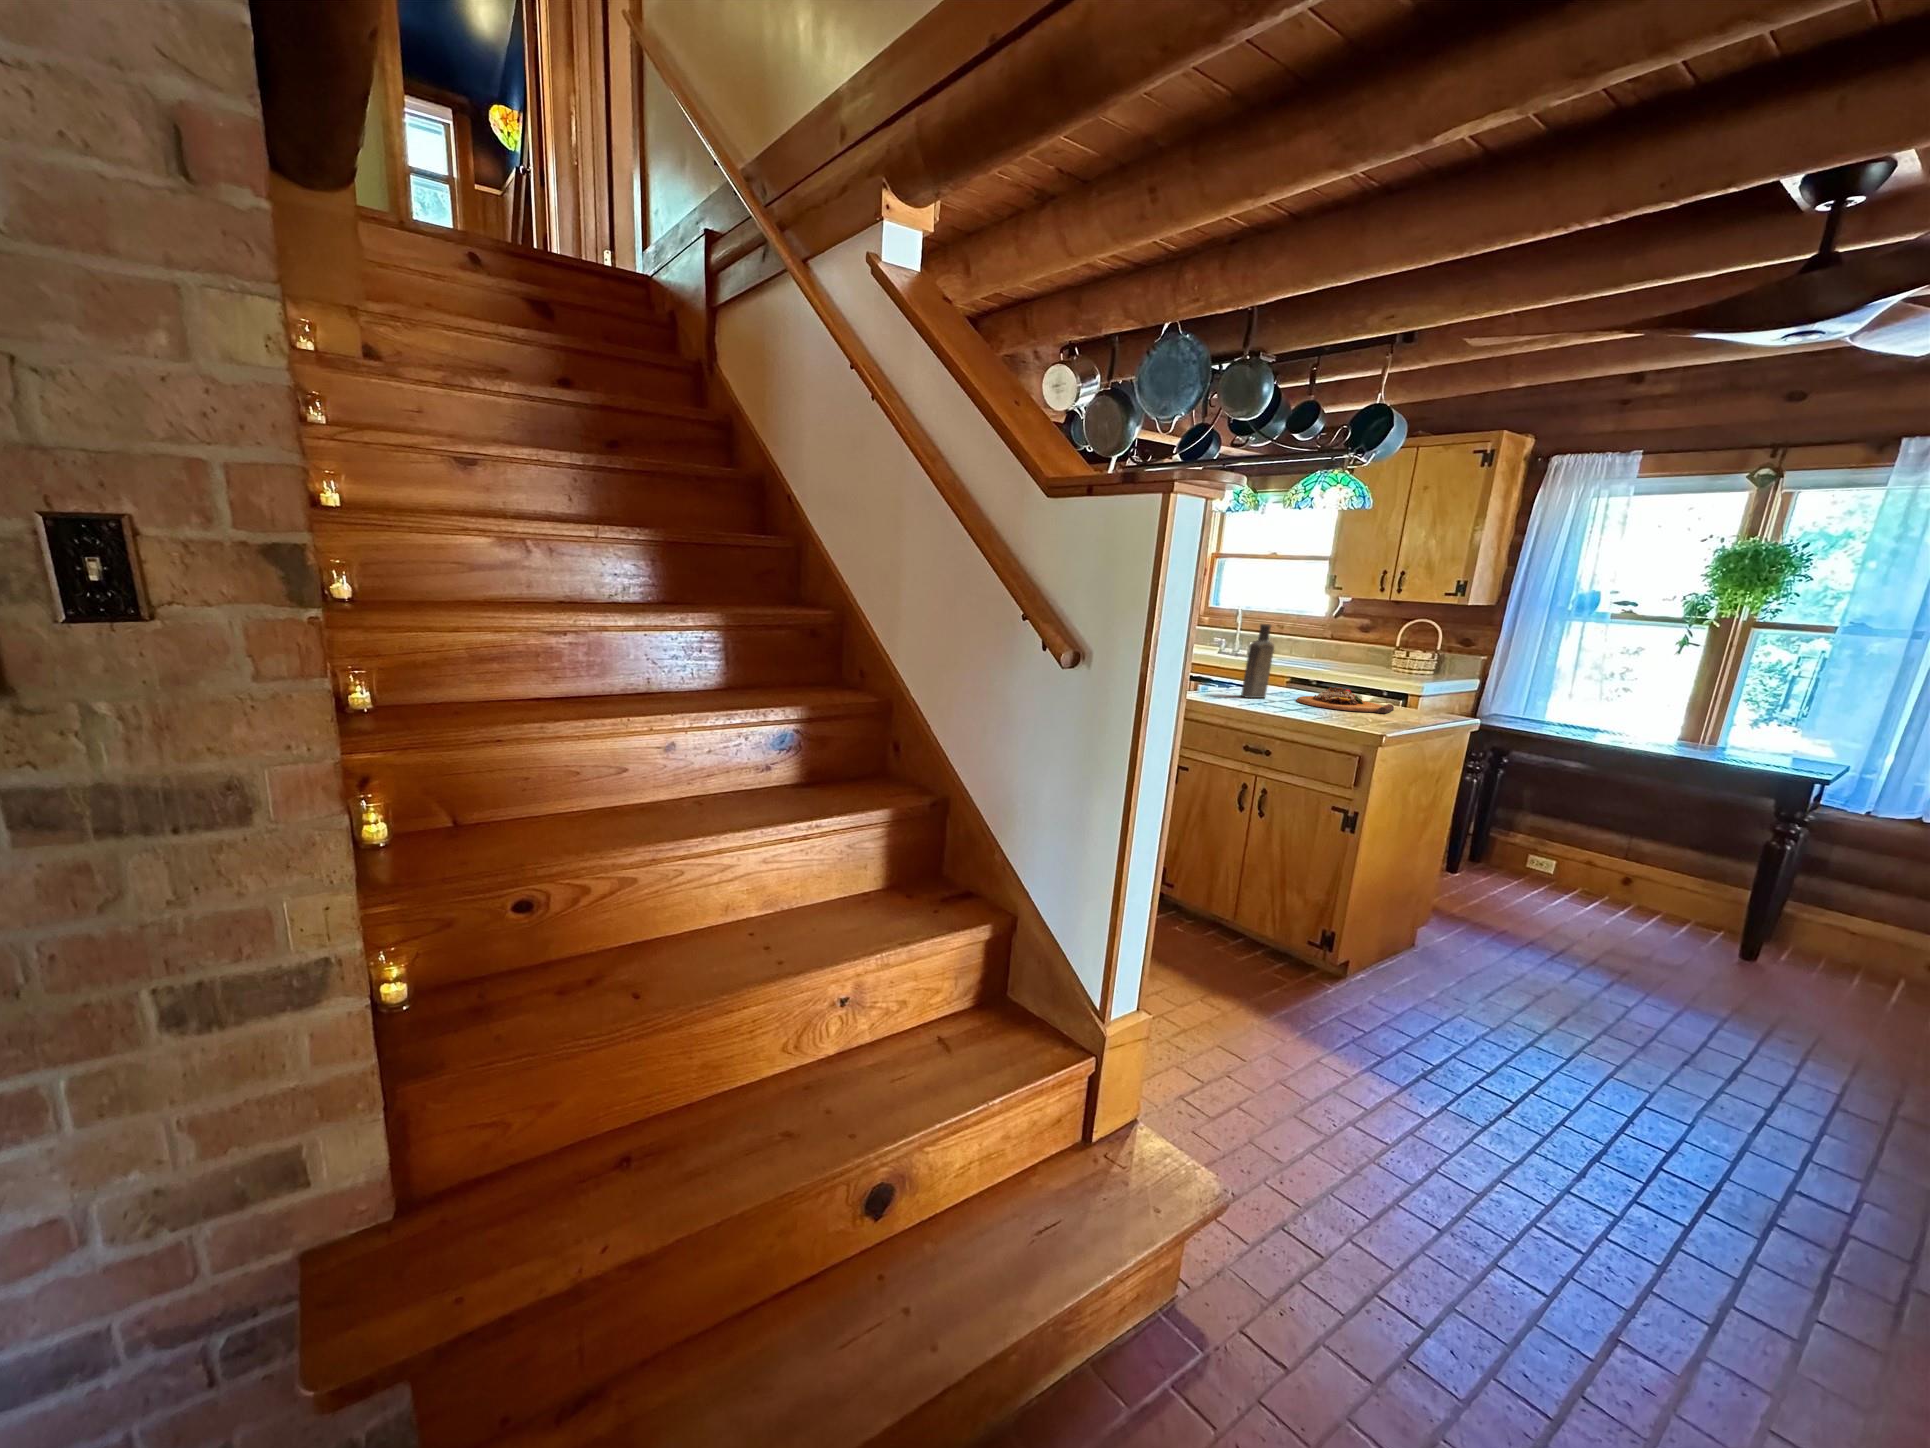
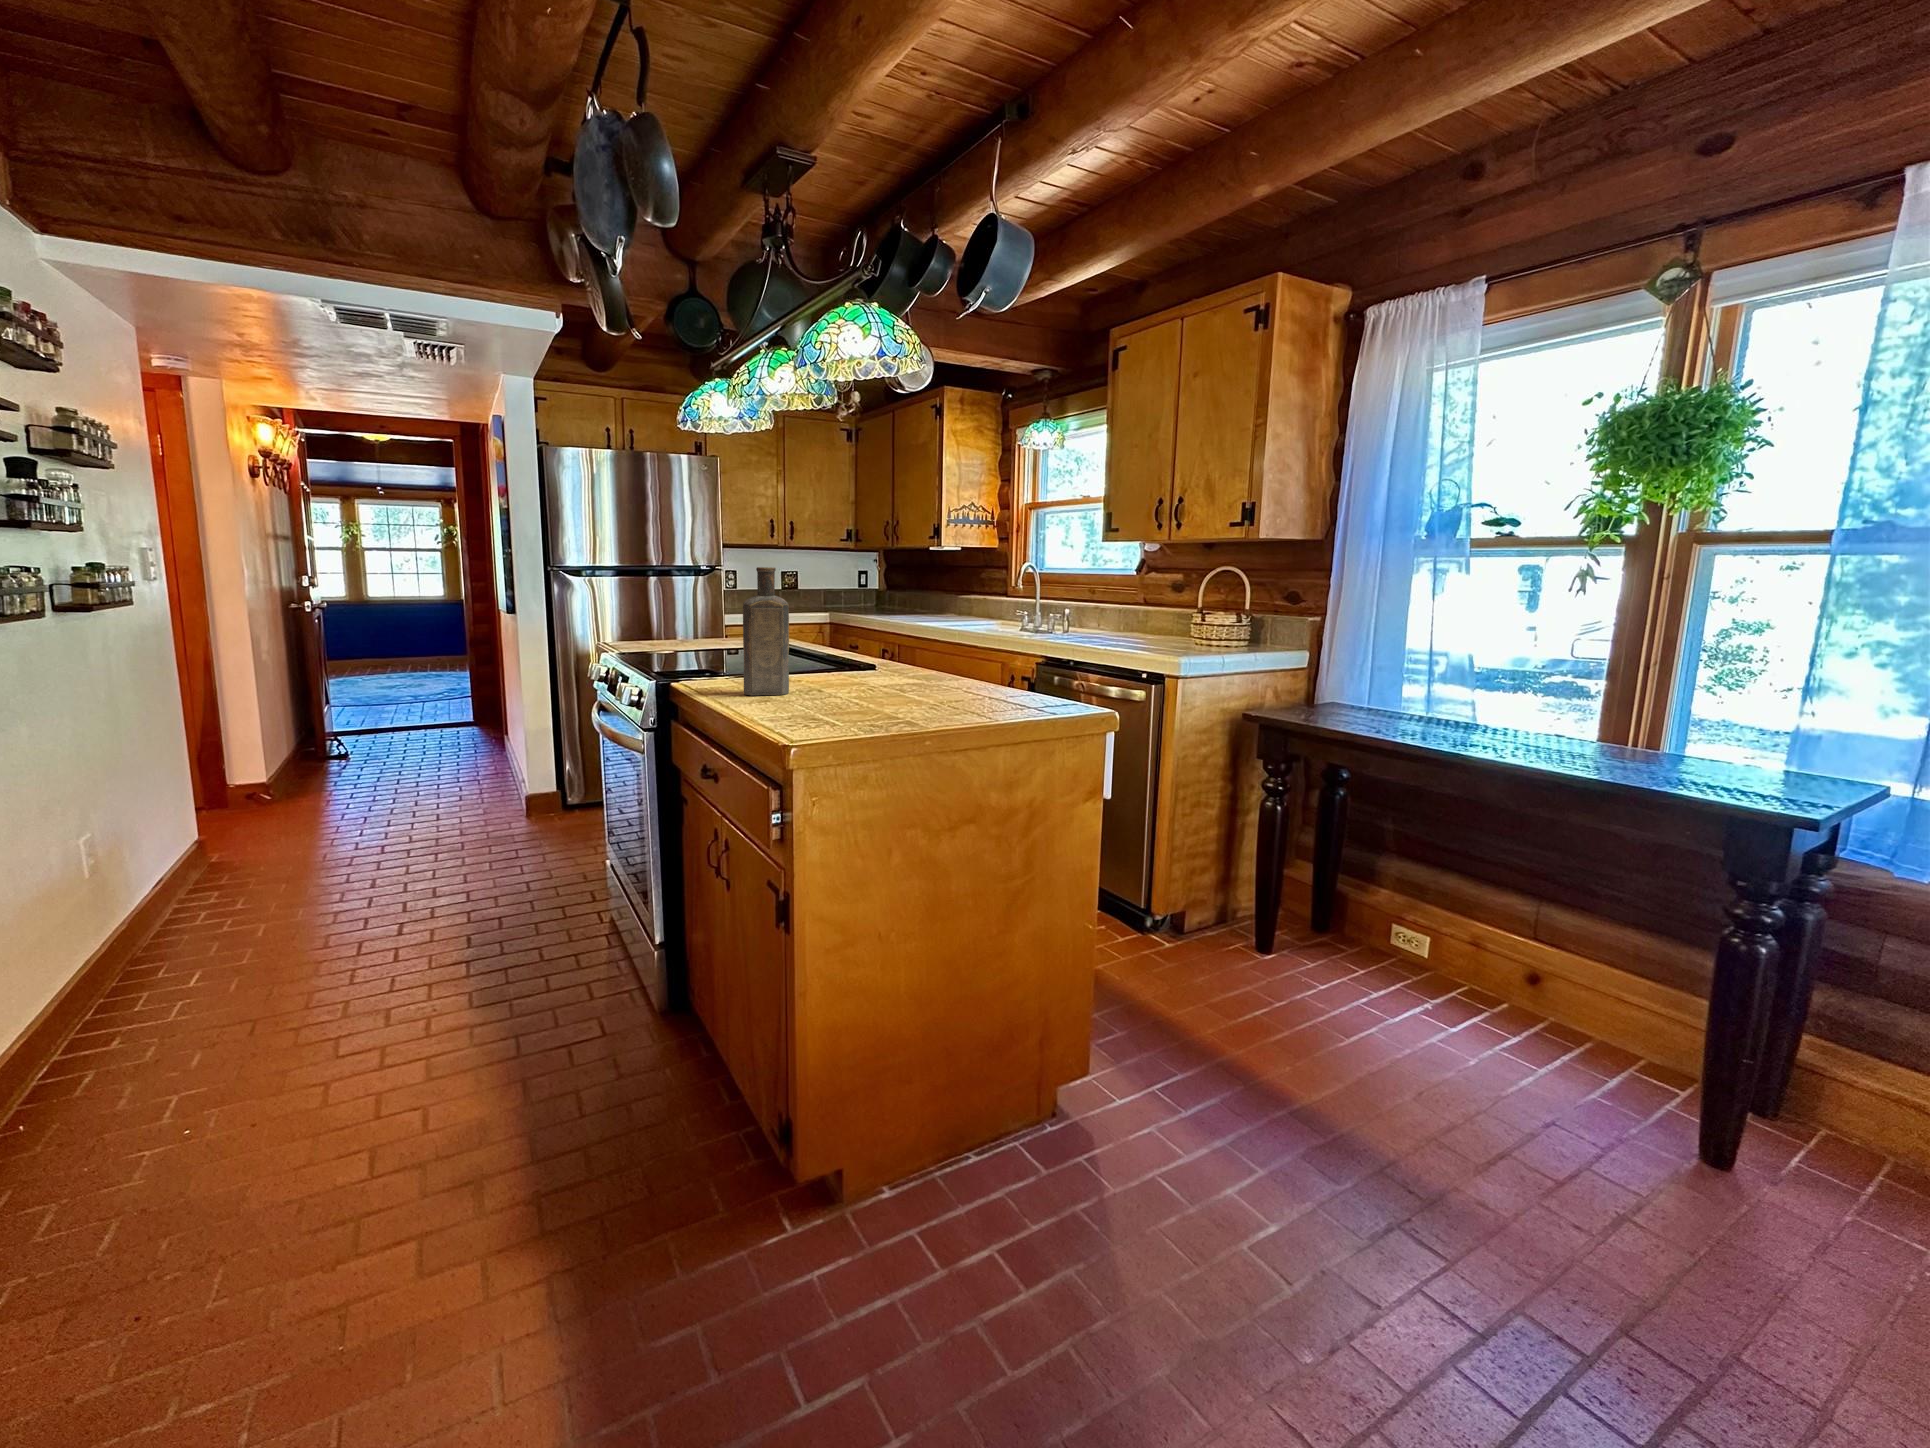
cutting board: present [1296,687,1394,714] -> none [821,671,975,718]

